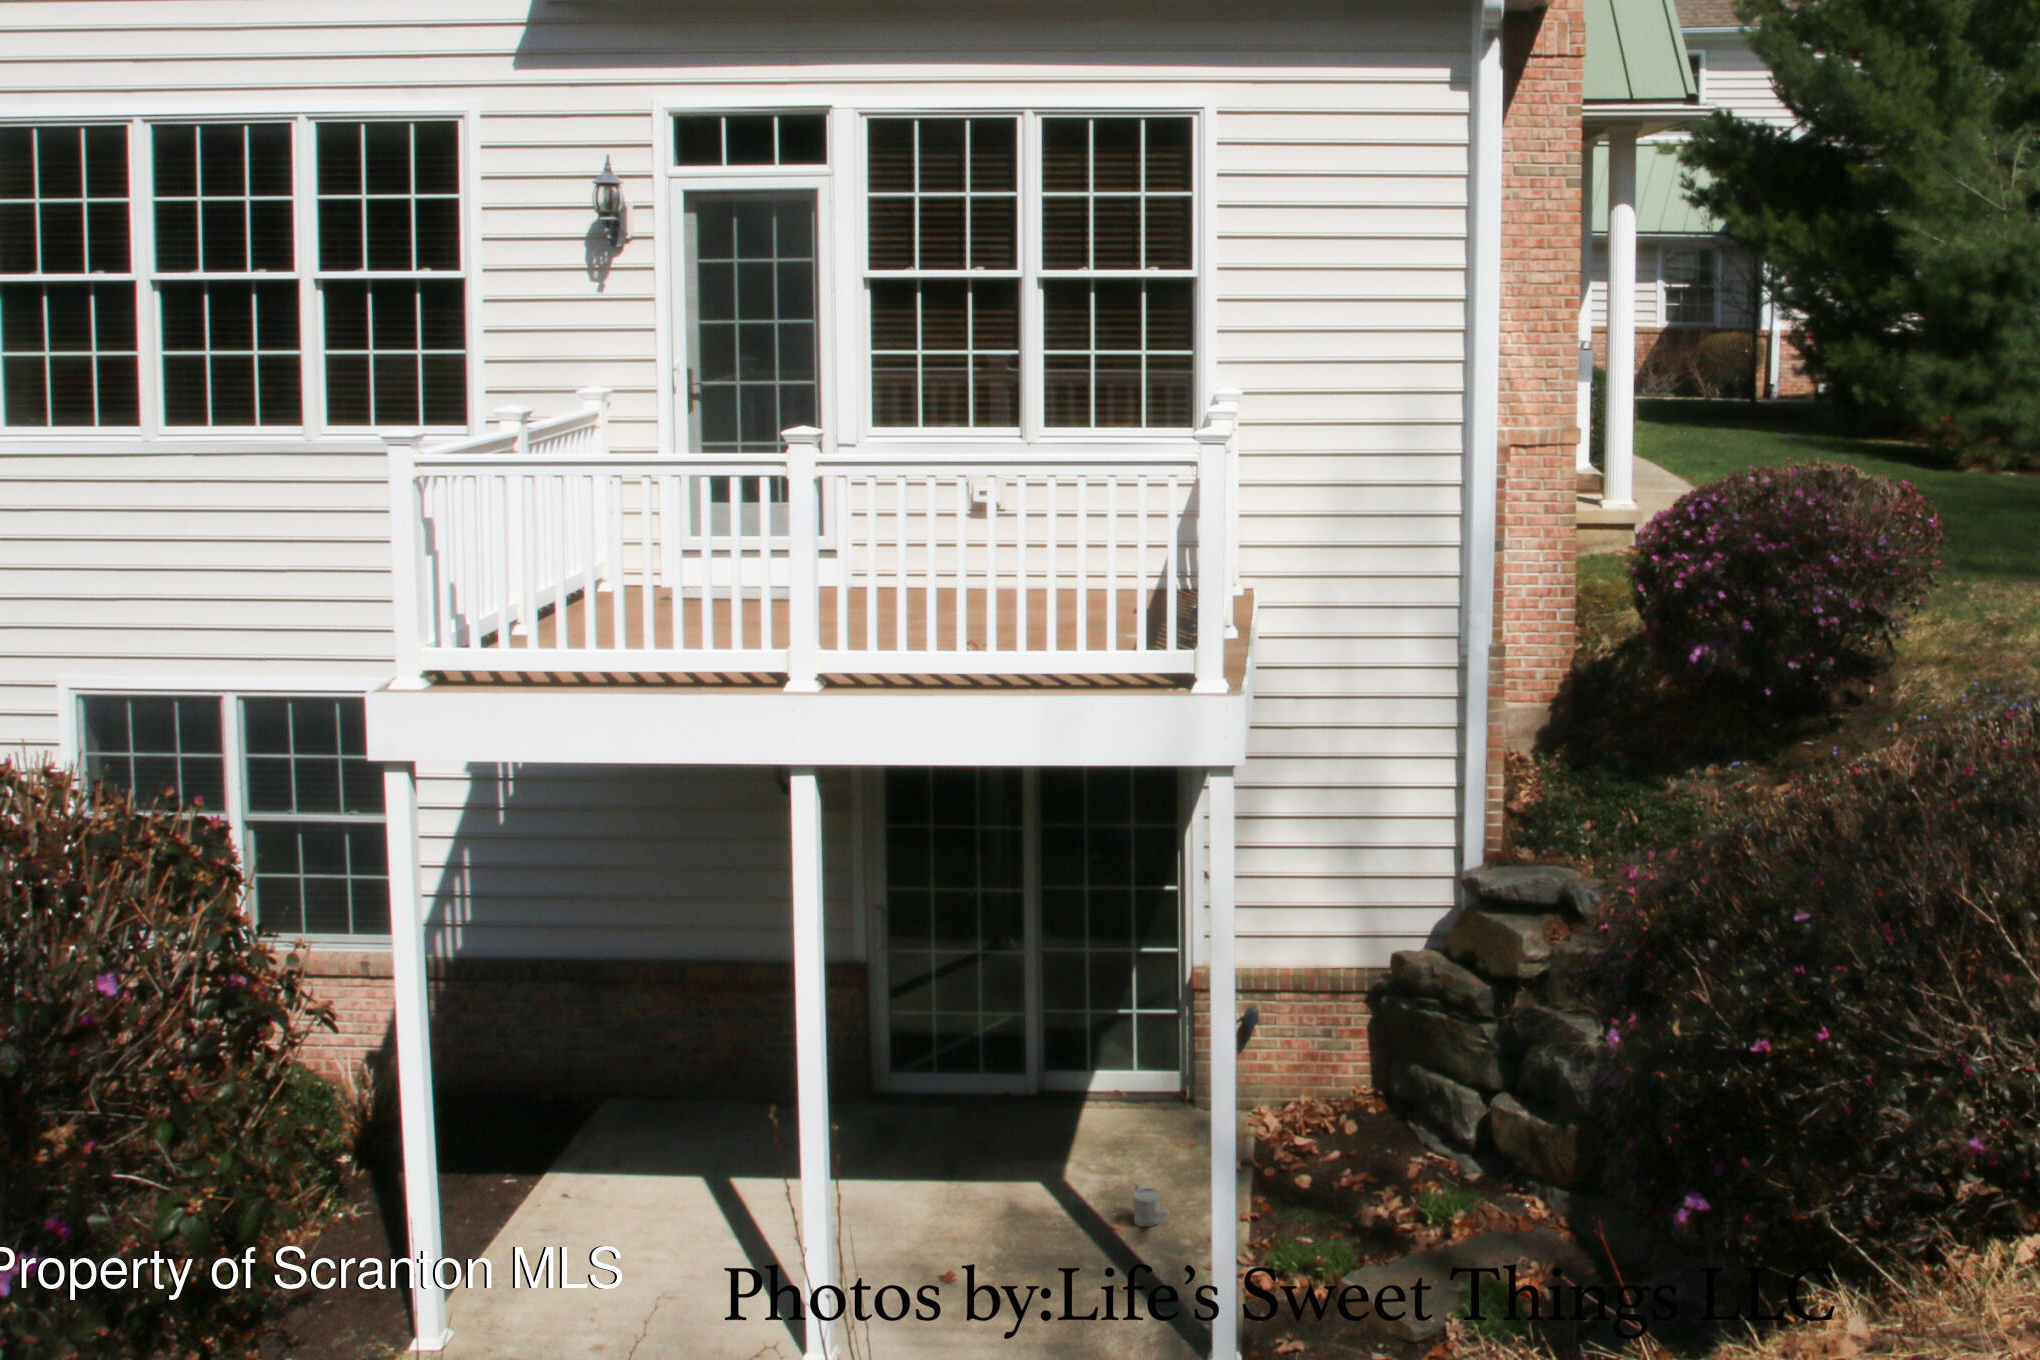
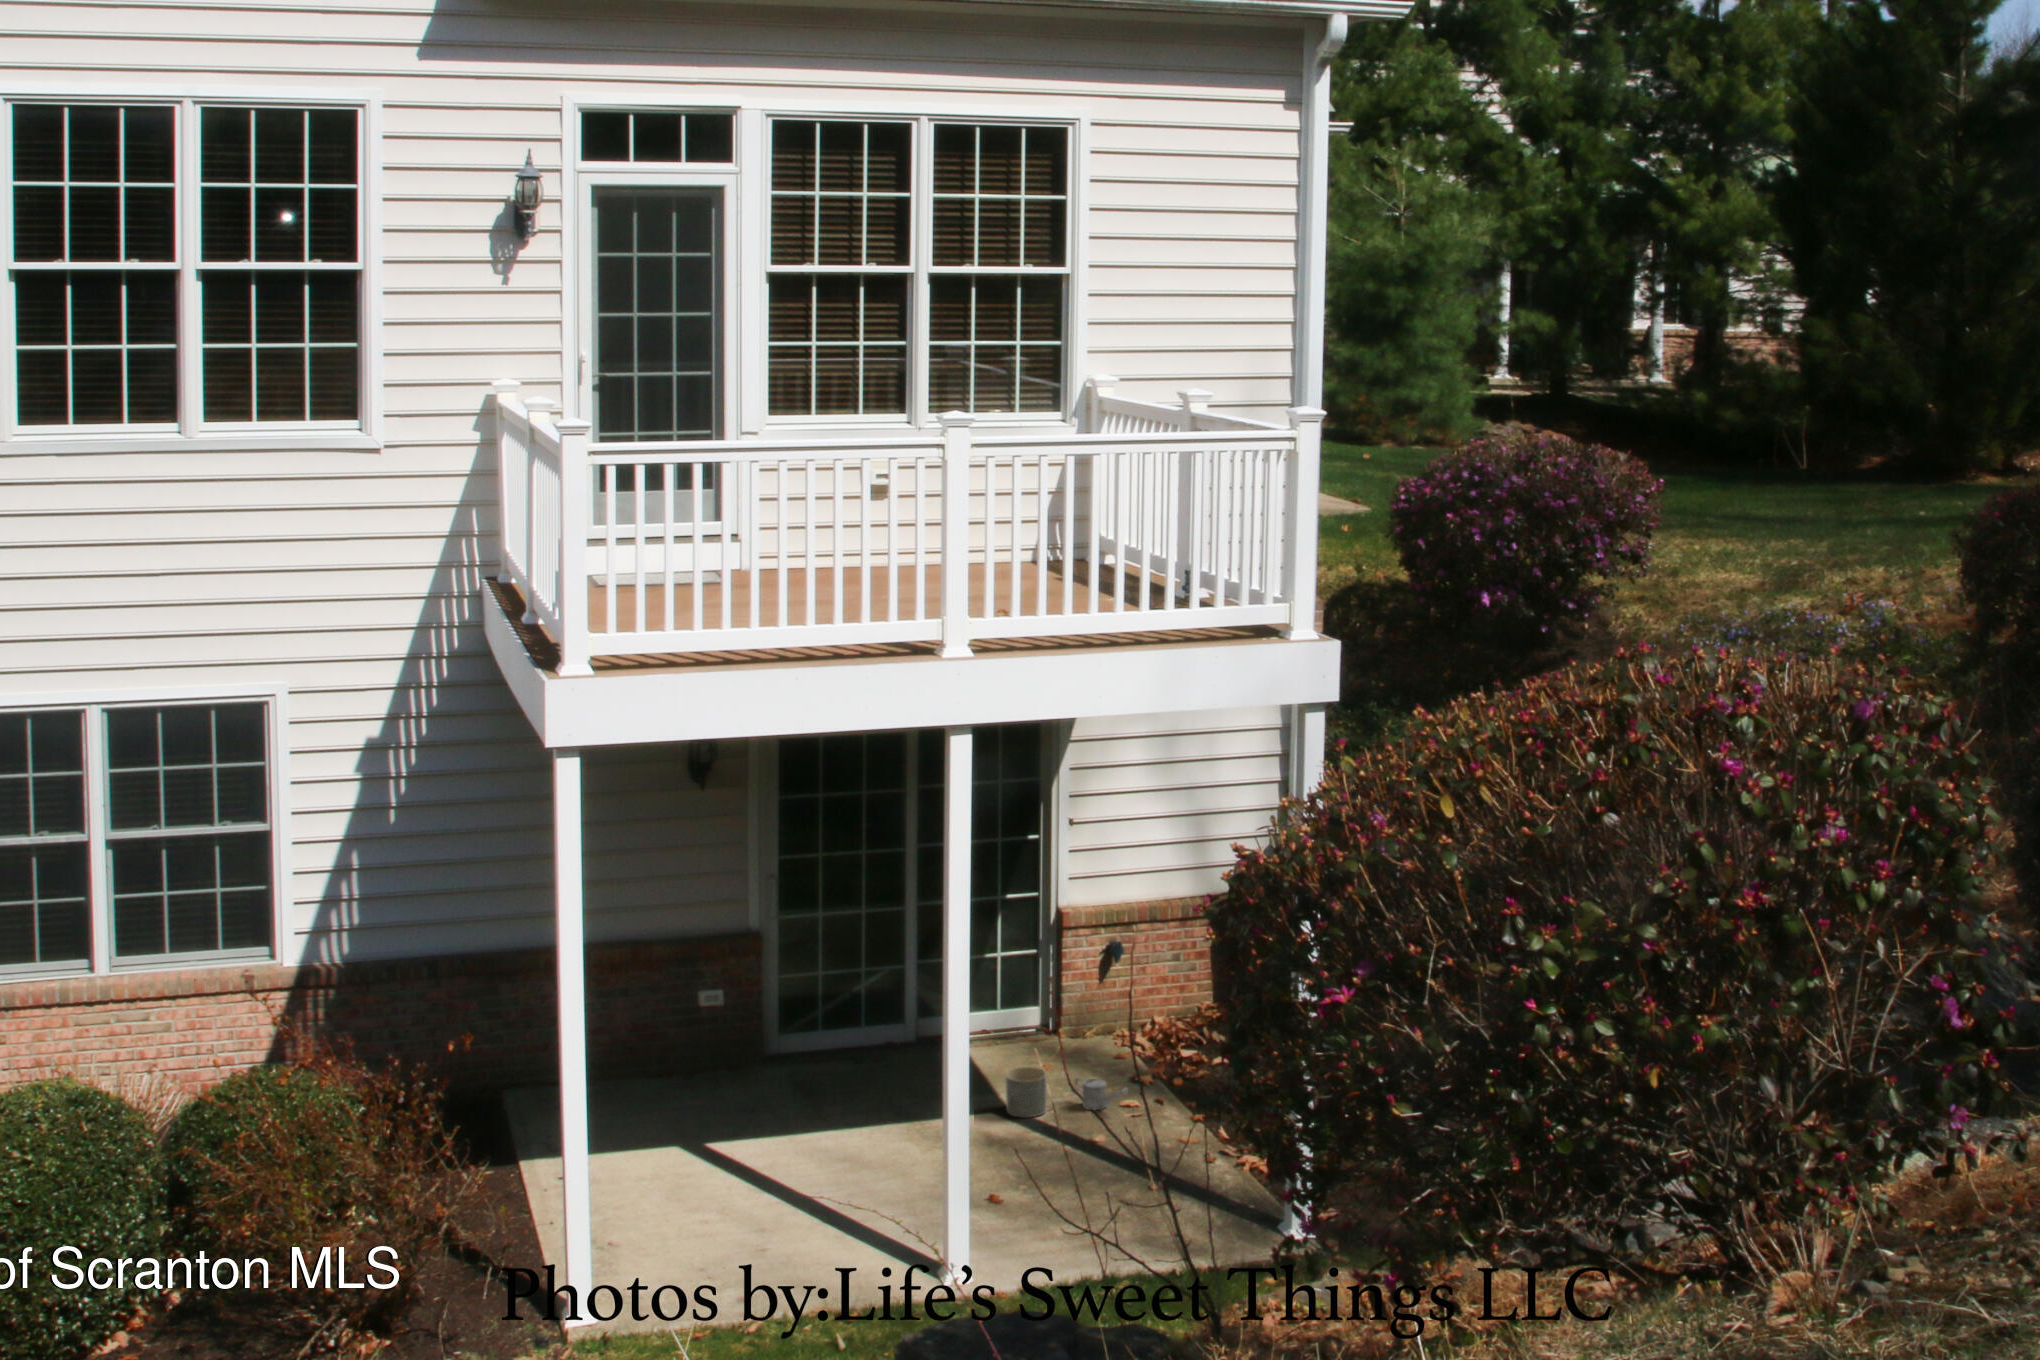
planter: none [1044,1163,1091,1226] -> present [1005,1067,1047,1118]

